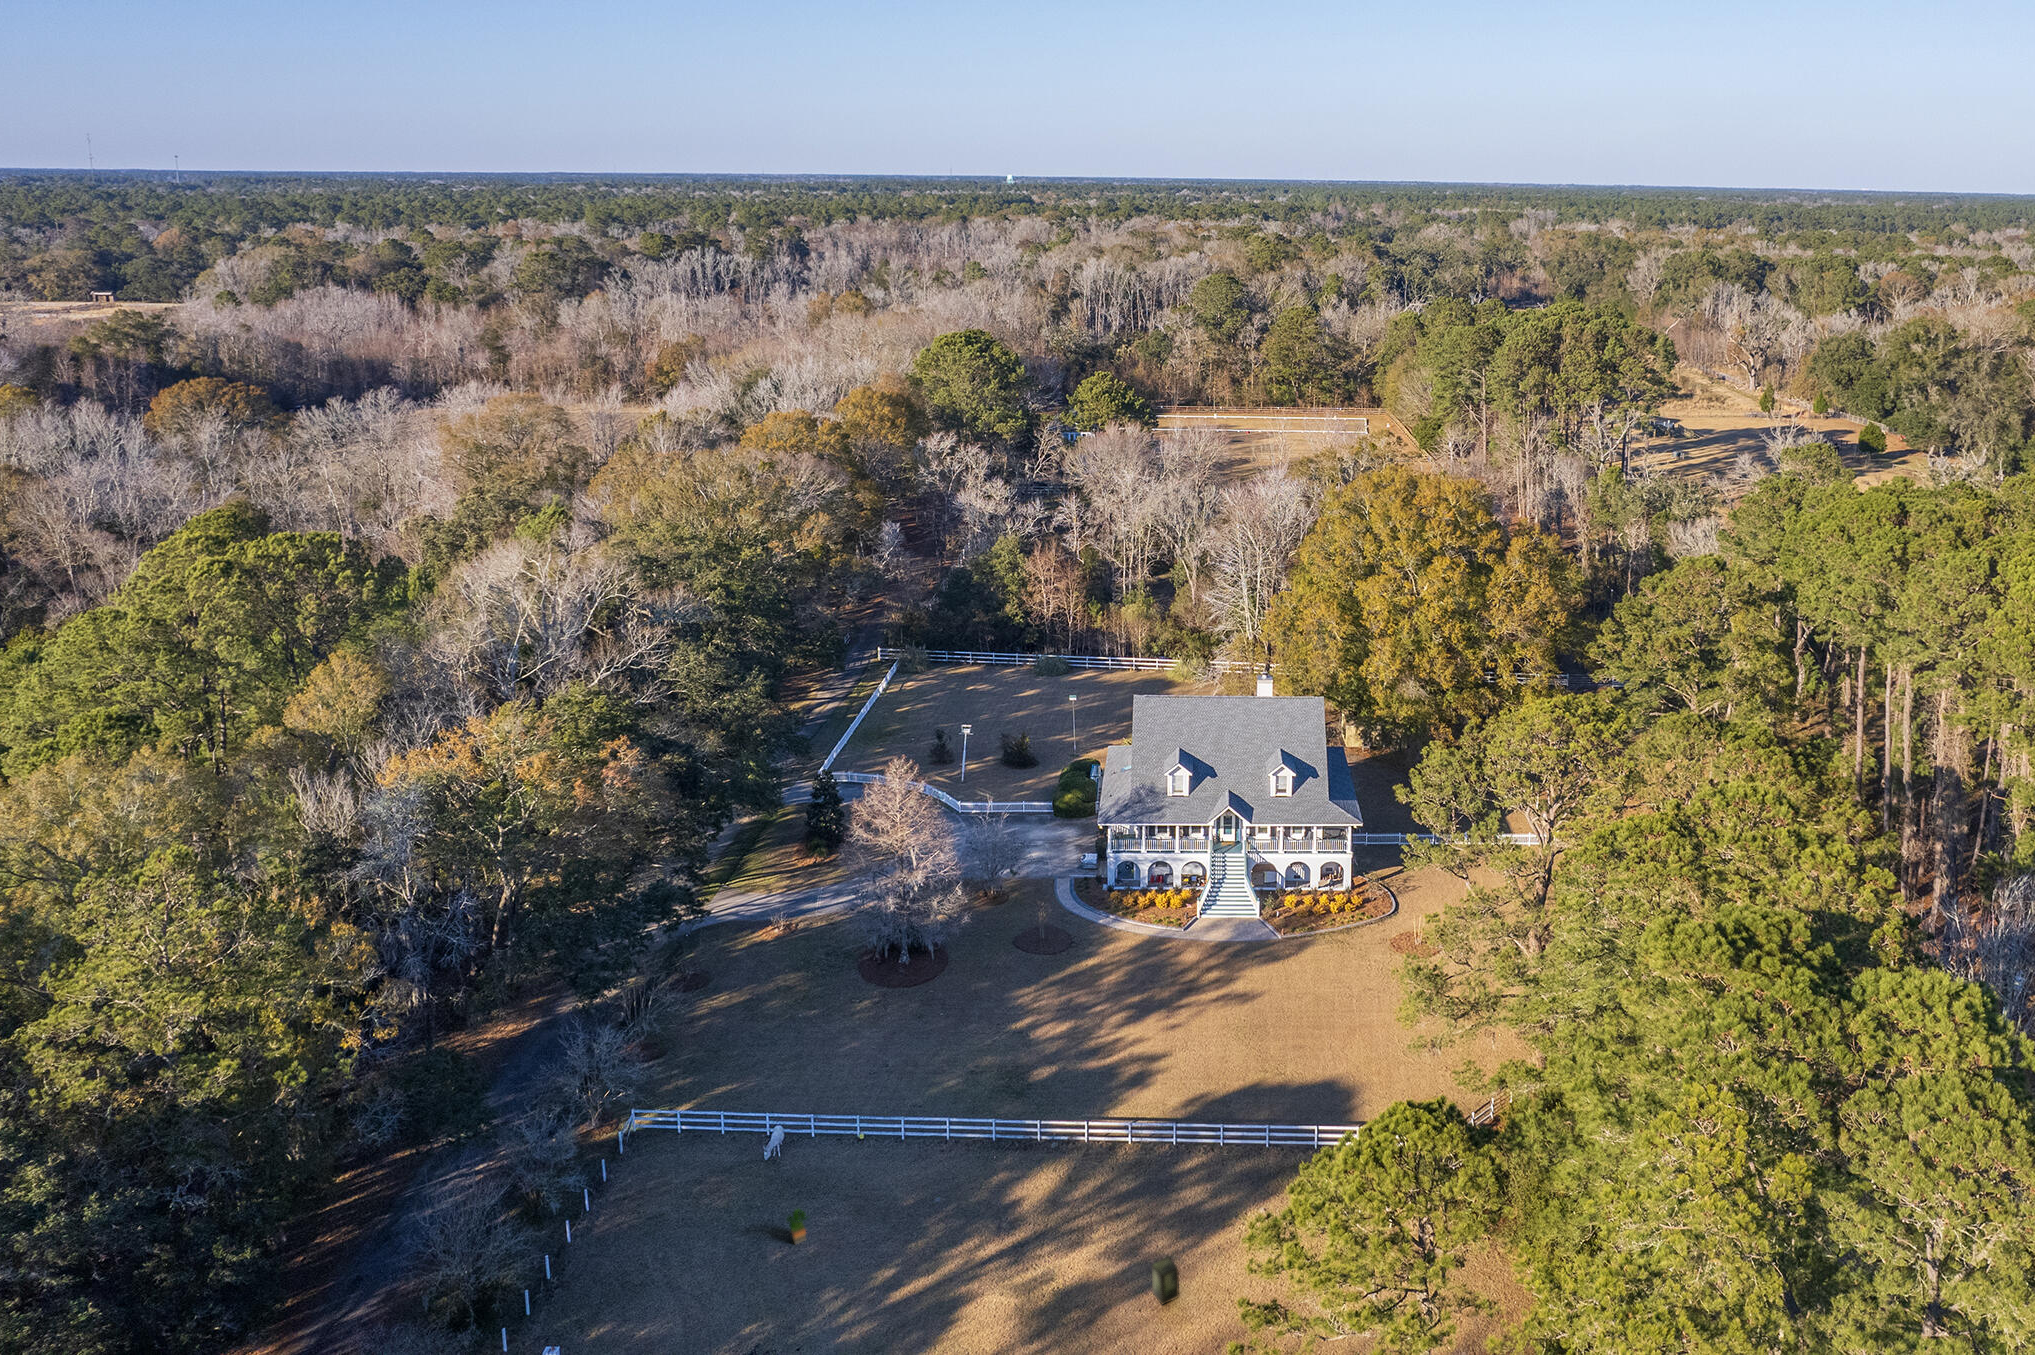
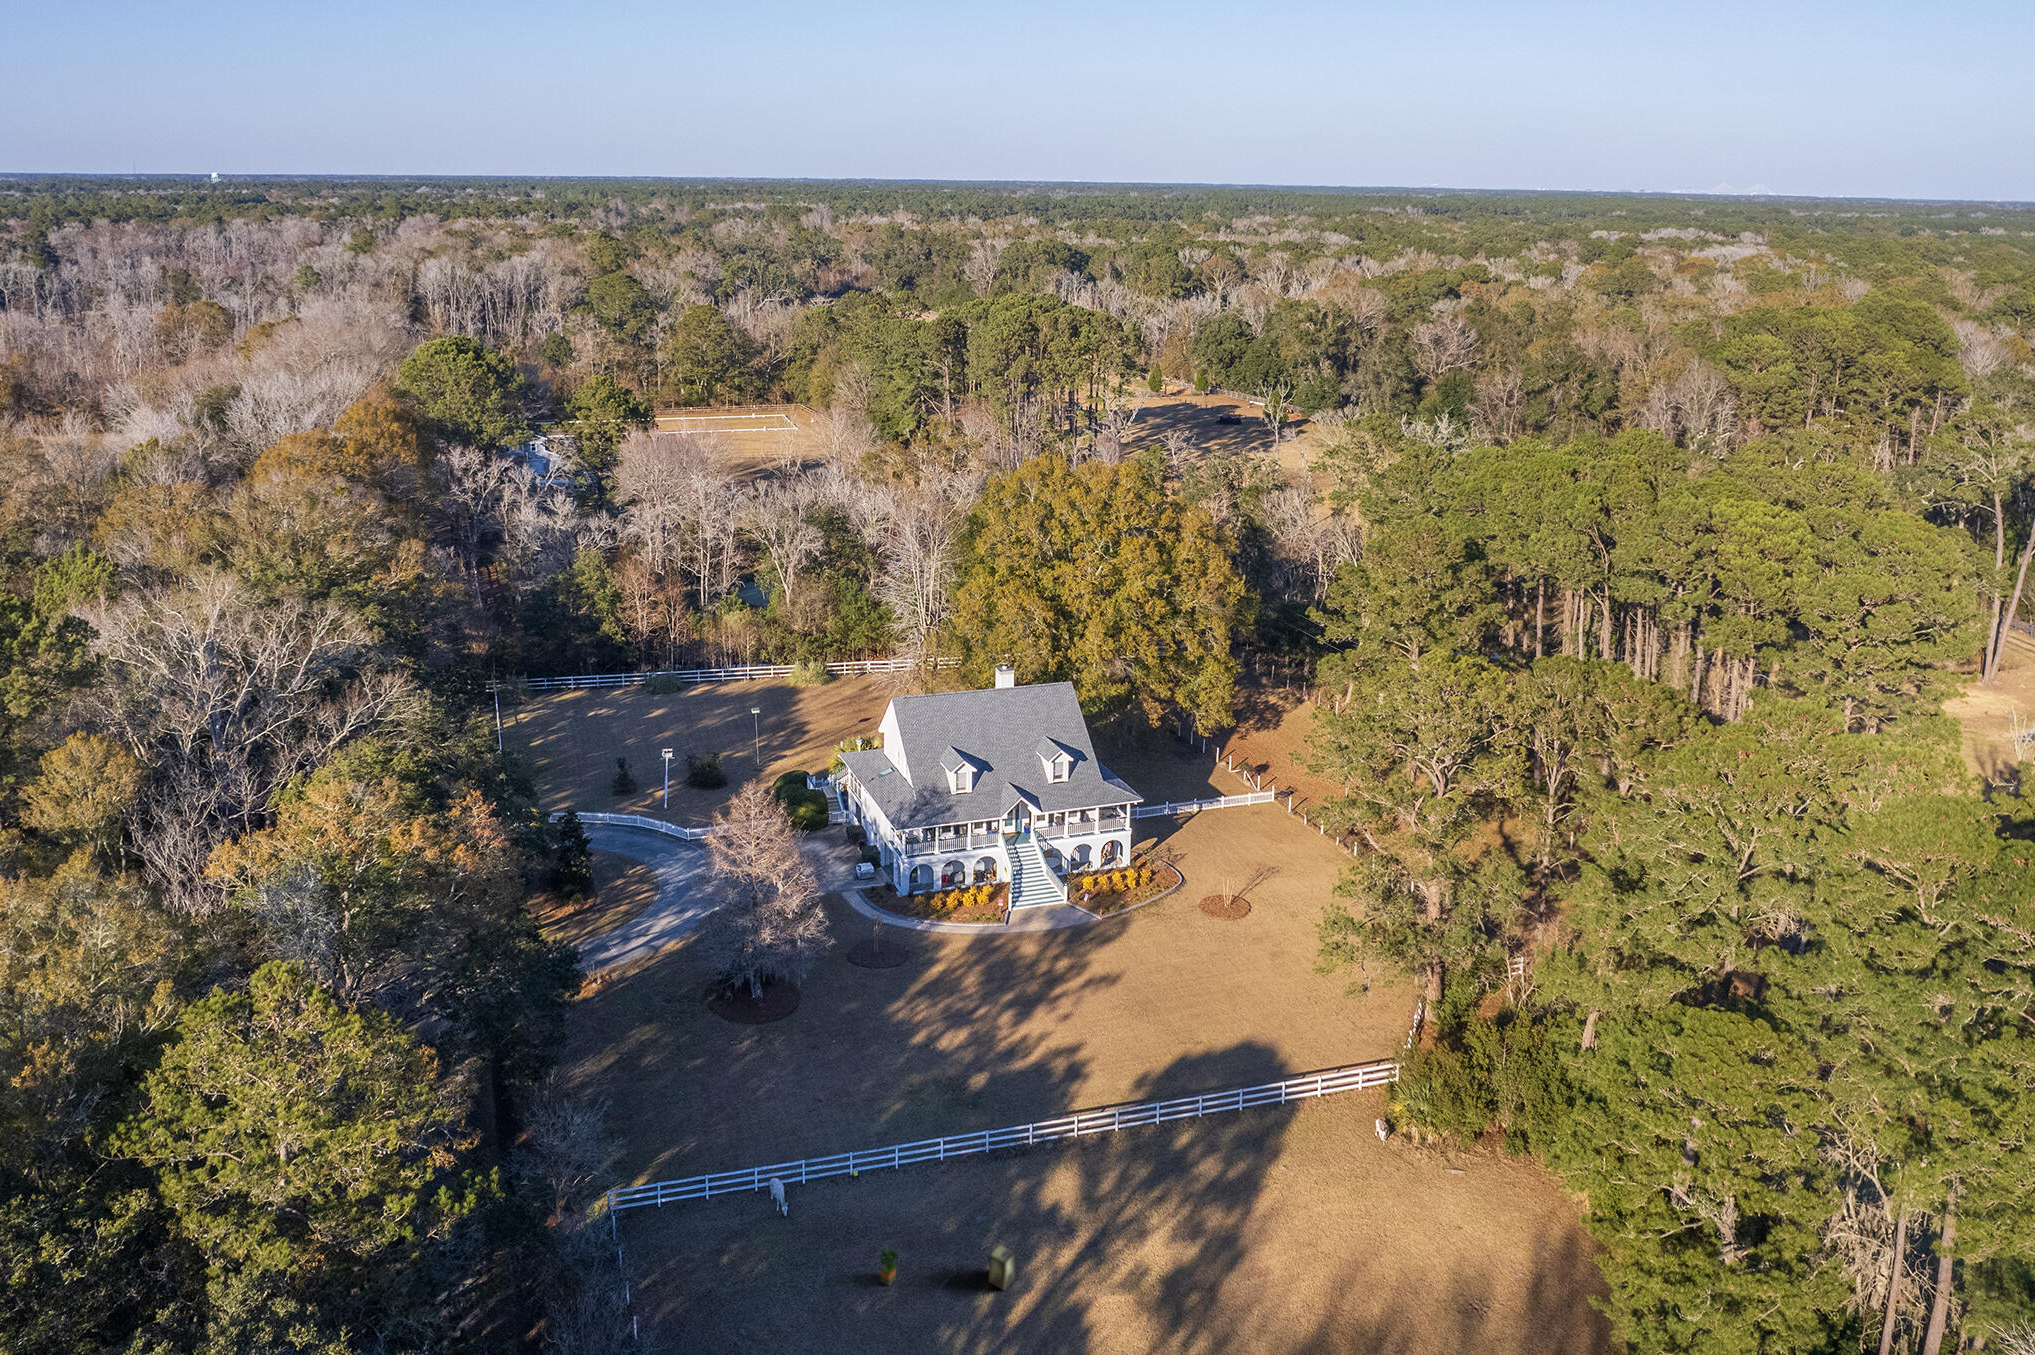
storage box: present [1151,1257,1179,1305] -> present [989,1244,1015,1290]

